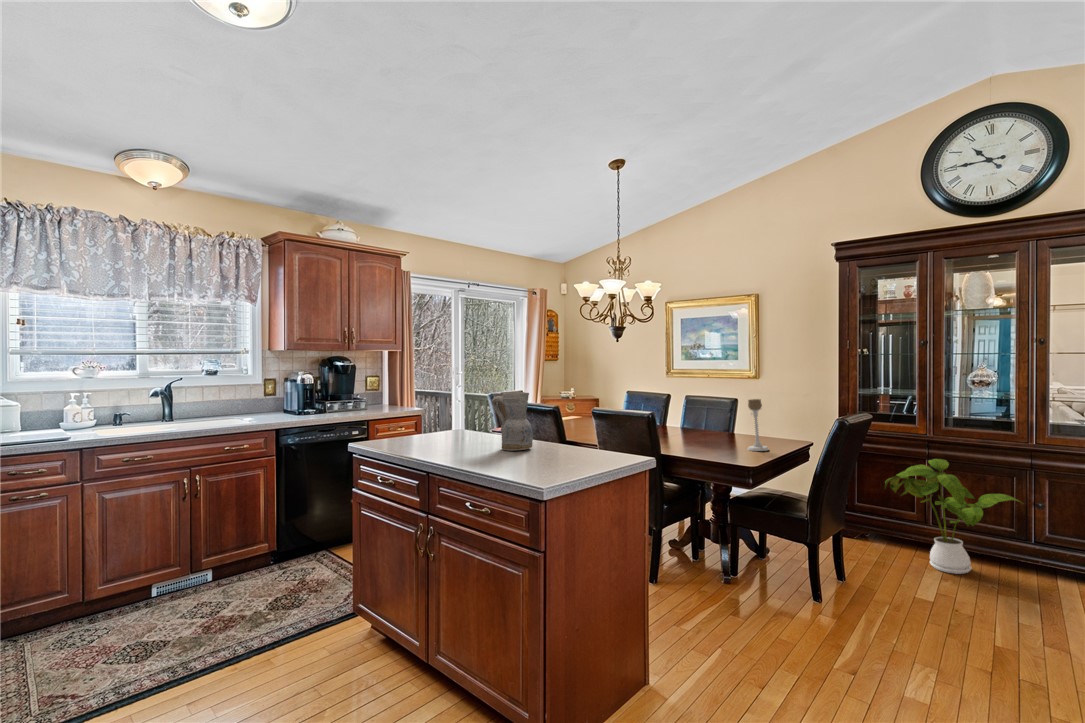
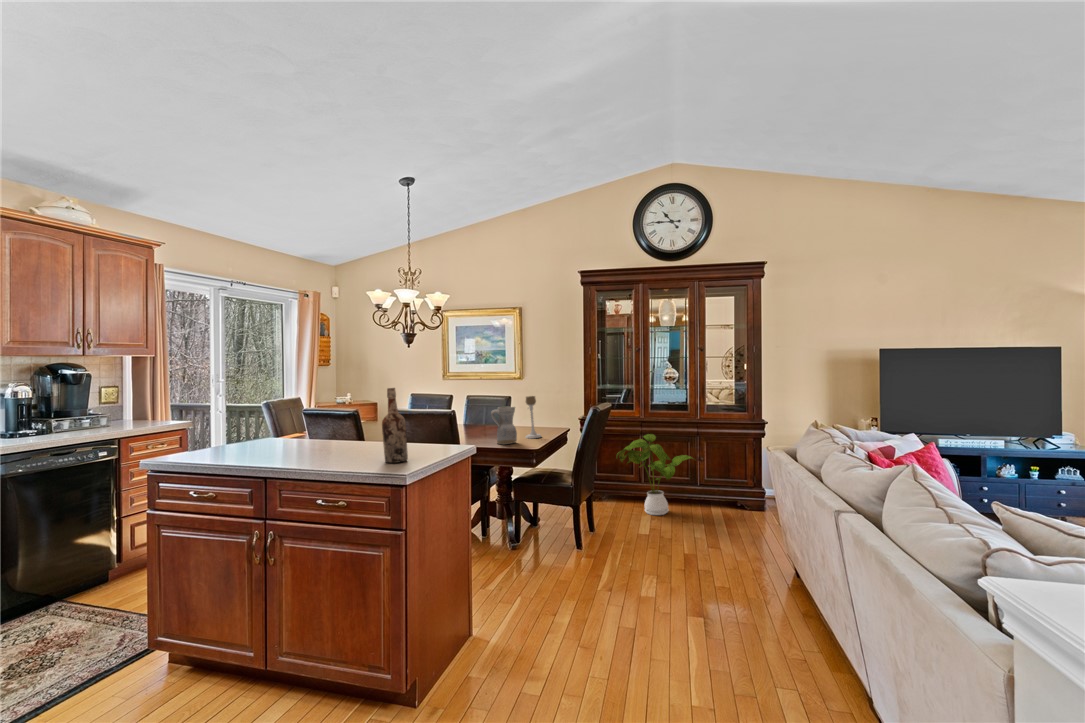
wine bottle: none [536,384,564,470] -> present [382,388,408,463]
ceramic pitcher: present [492,392,533,451] -> present [491,406,517,444]

